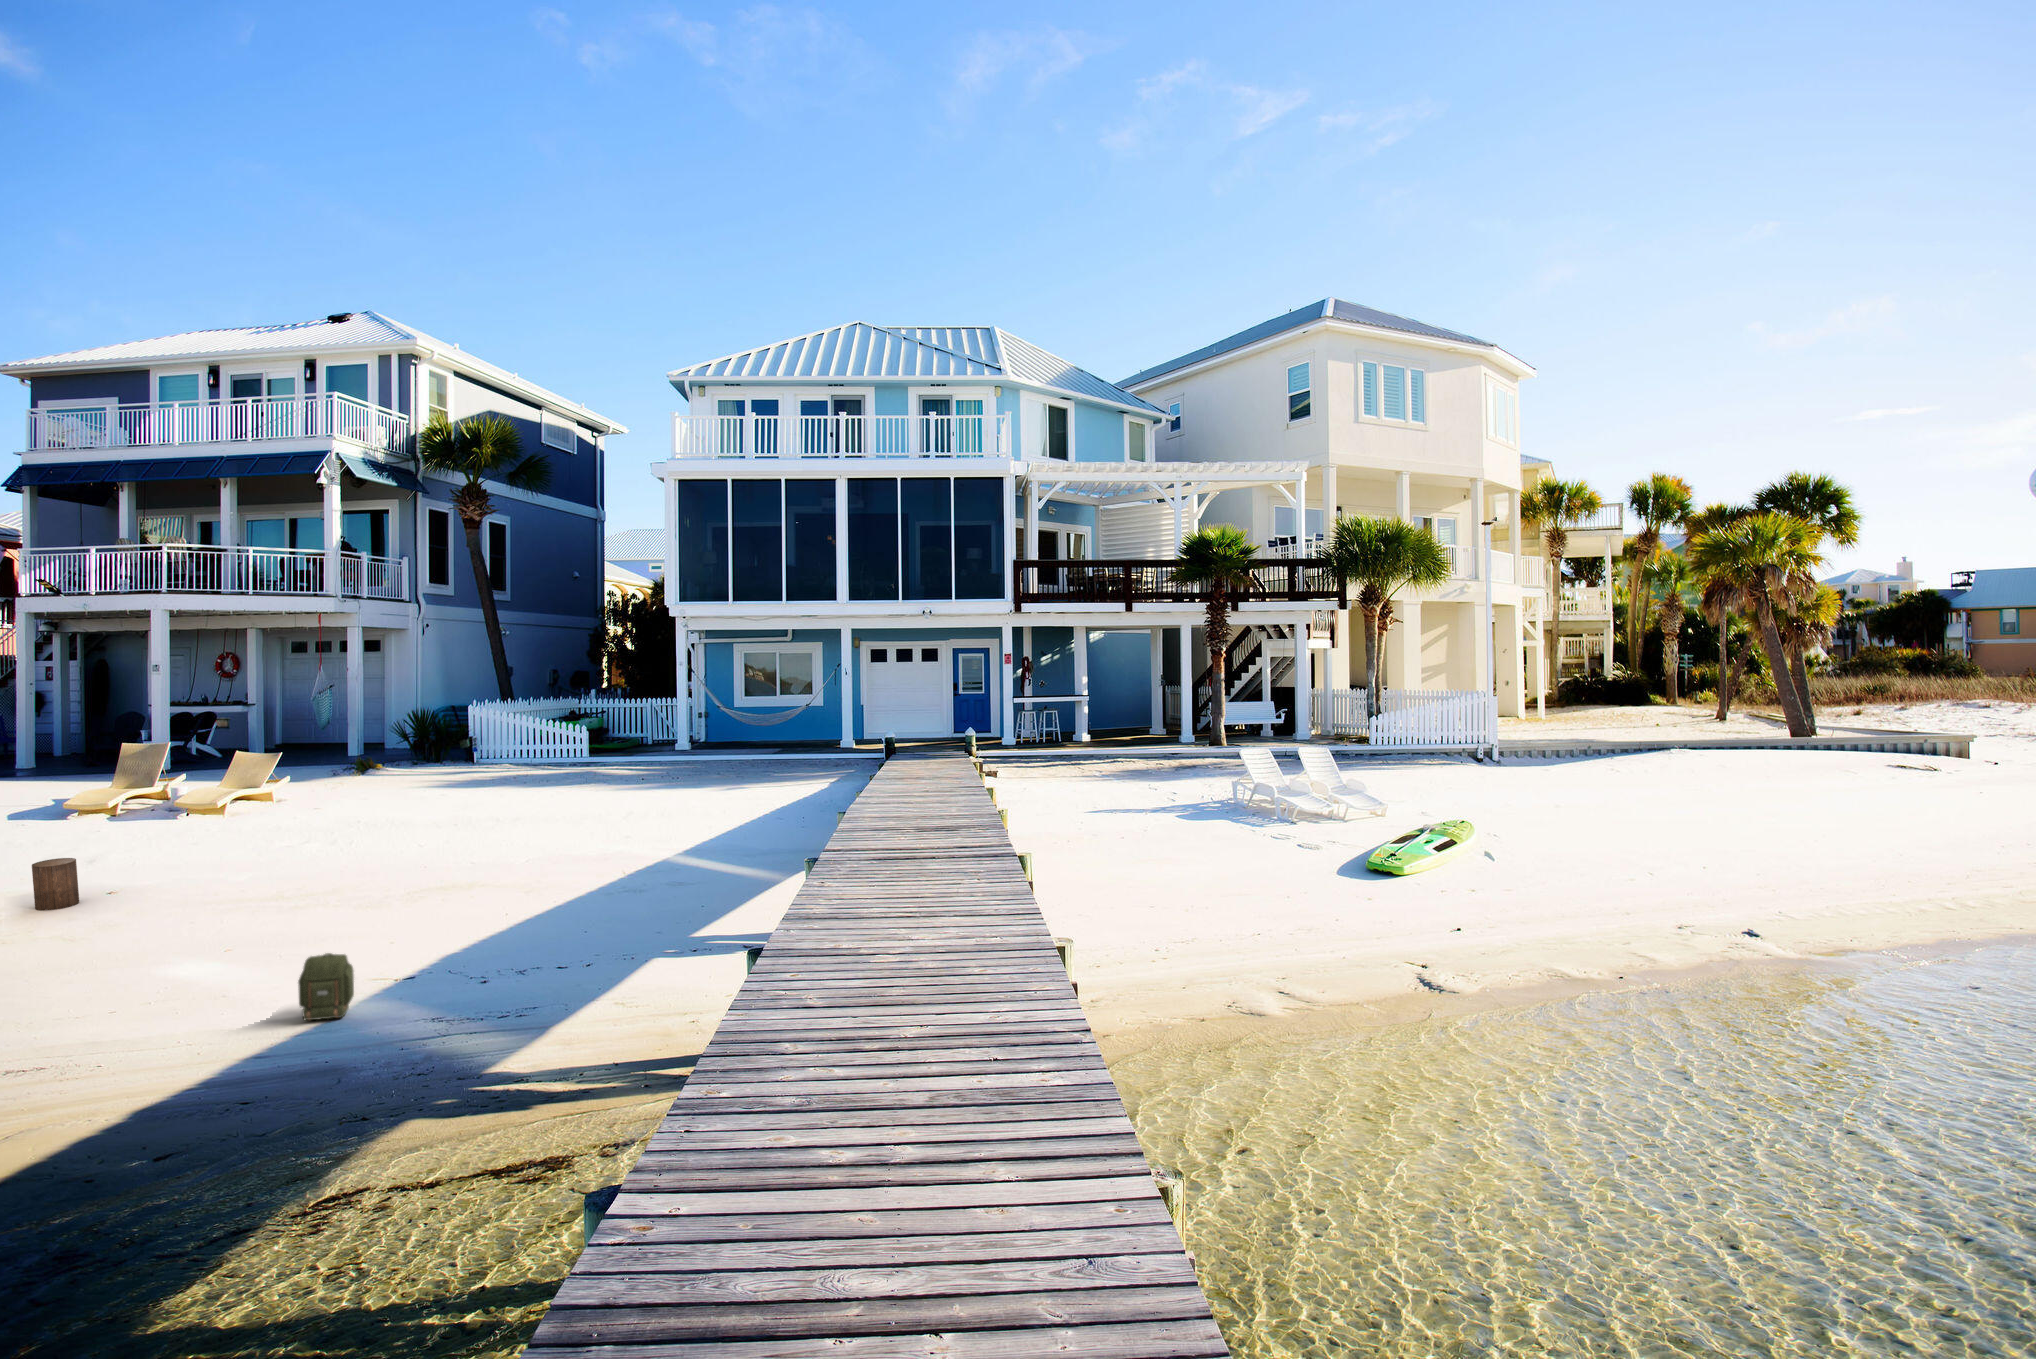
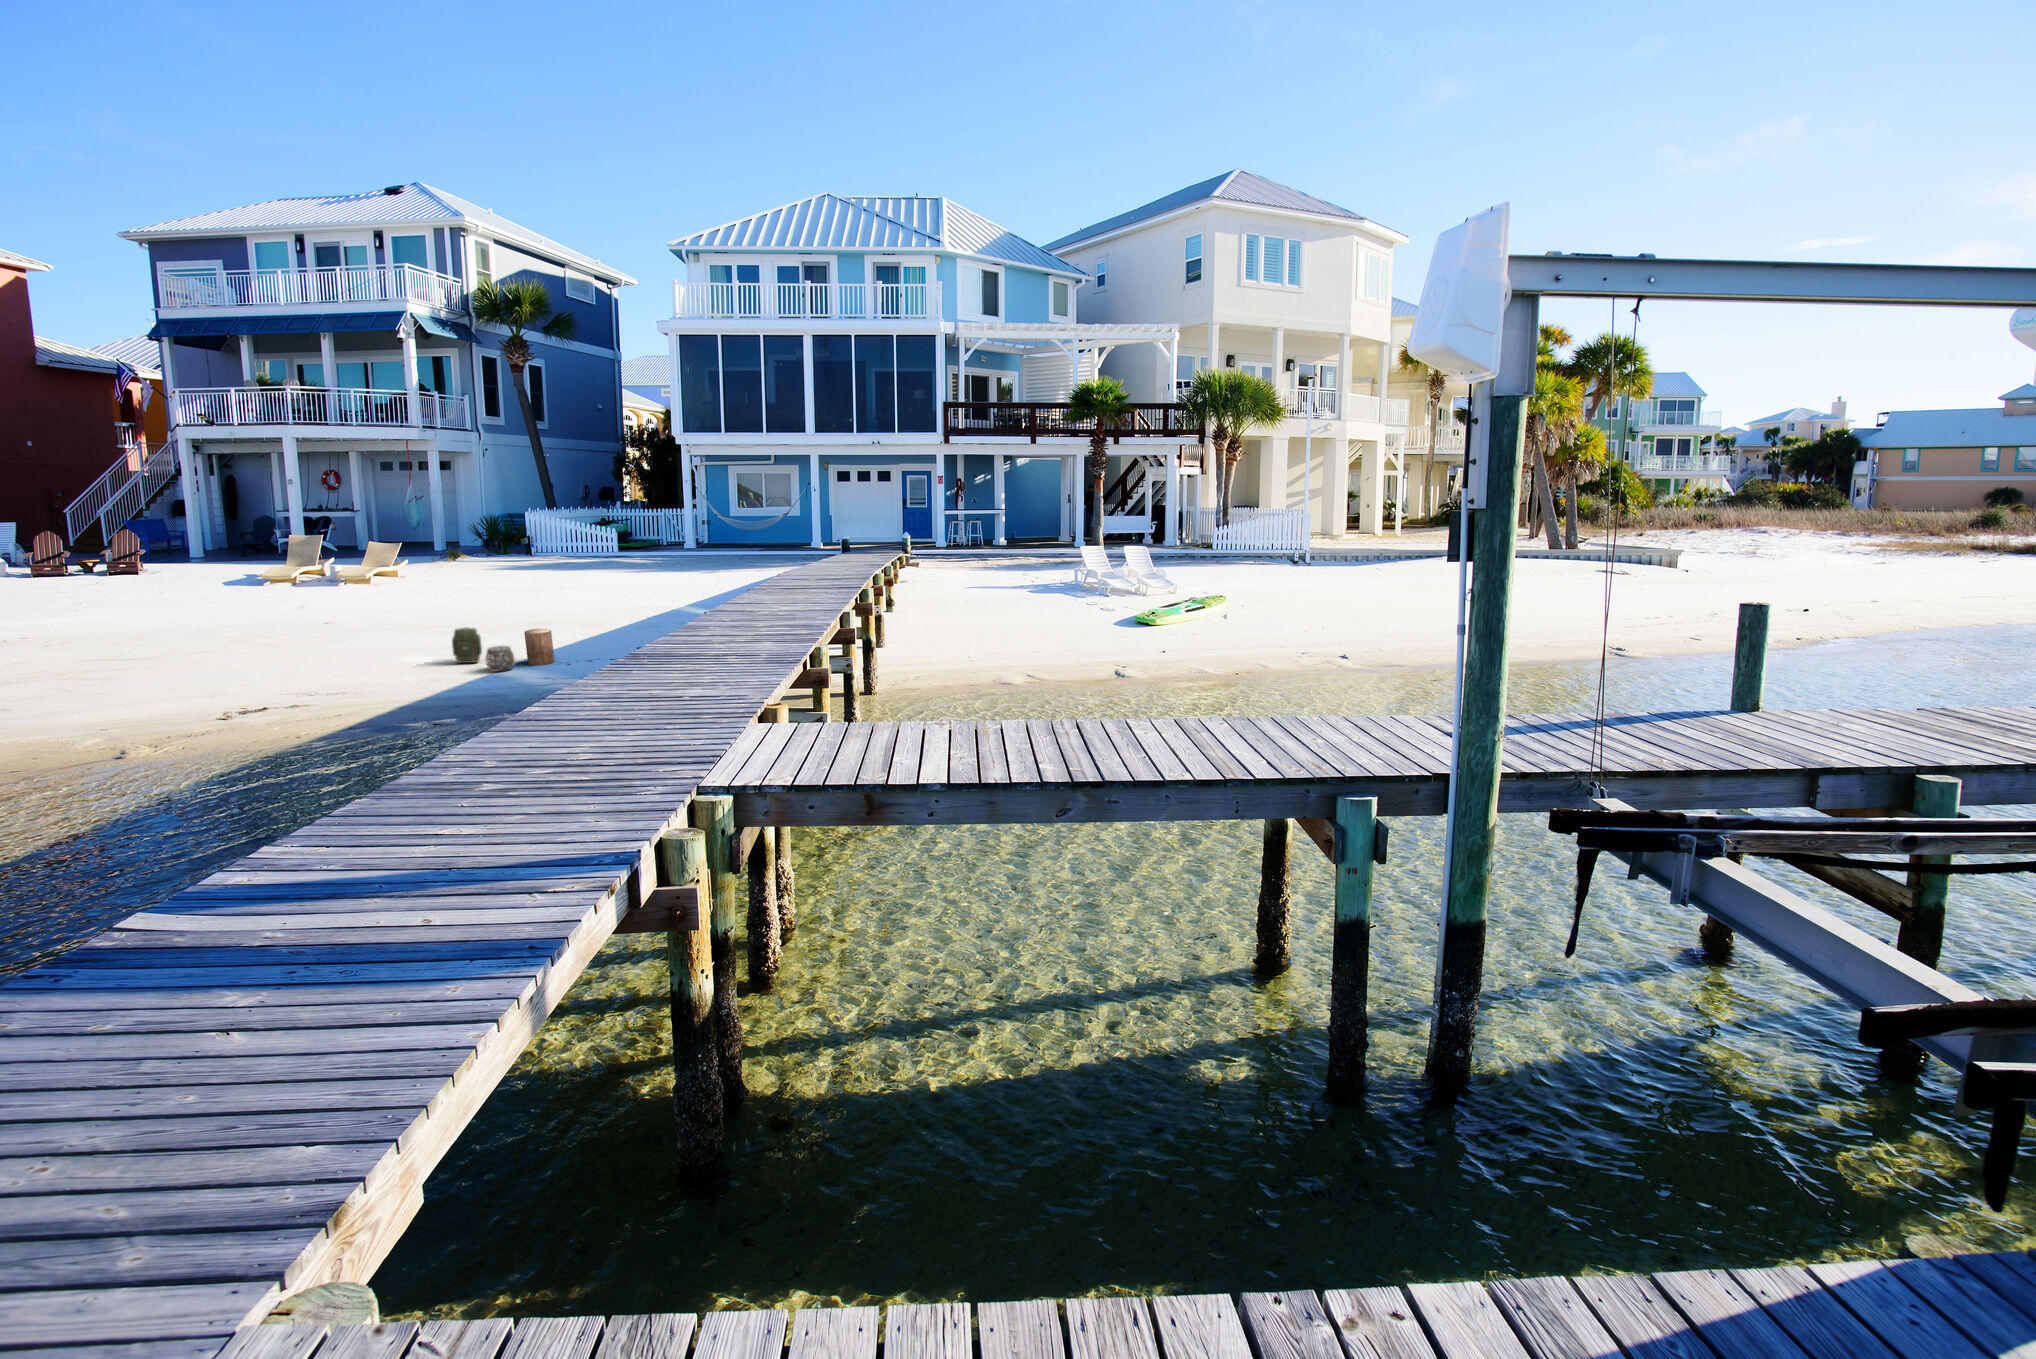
stool: present [32,858,79,910] -> present [524,629,555,665]
woven basket: none [354,991,410,1045] -> present [486,646,515,672]

